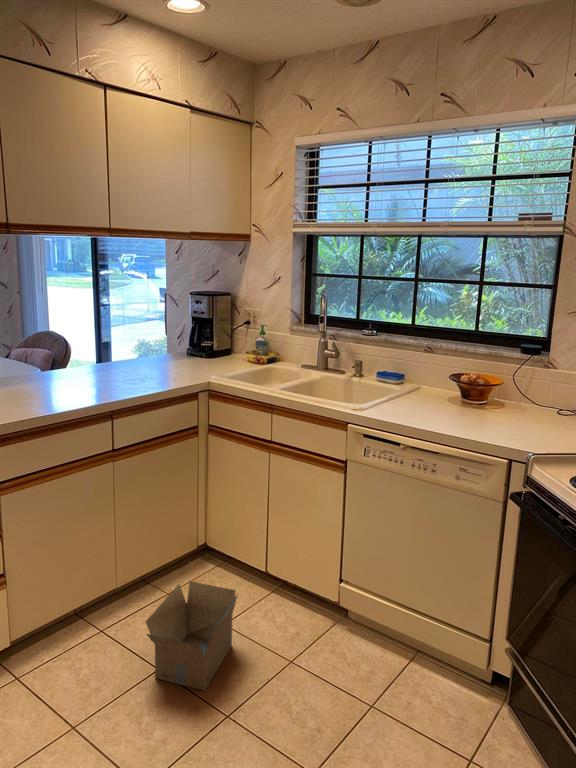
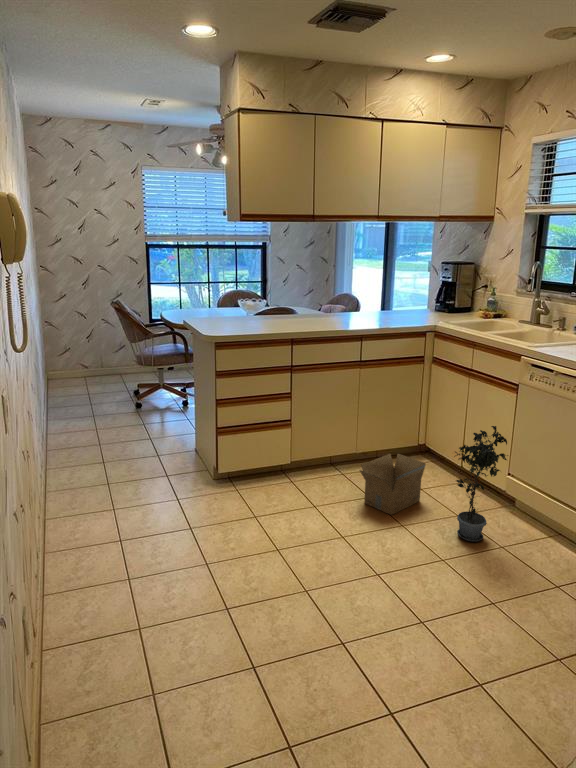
potted plant: none [296,536,376,706] -> present [454,426,507,542]

